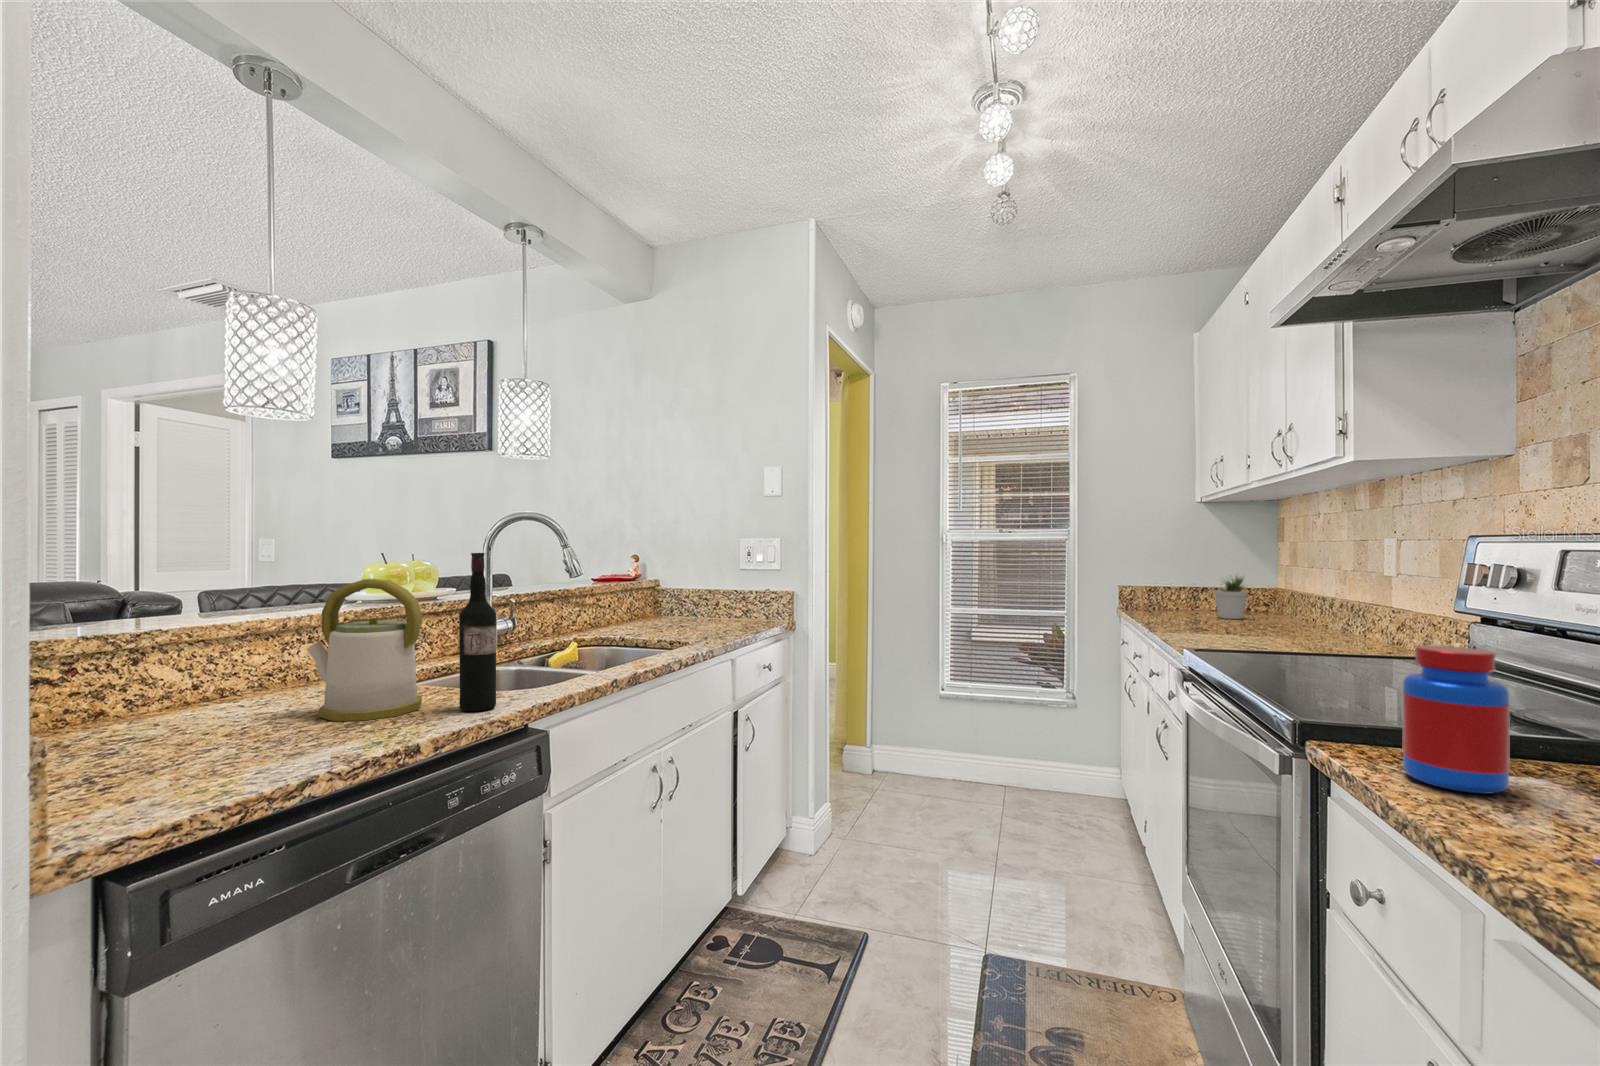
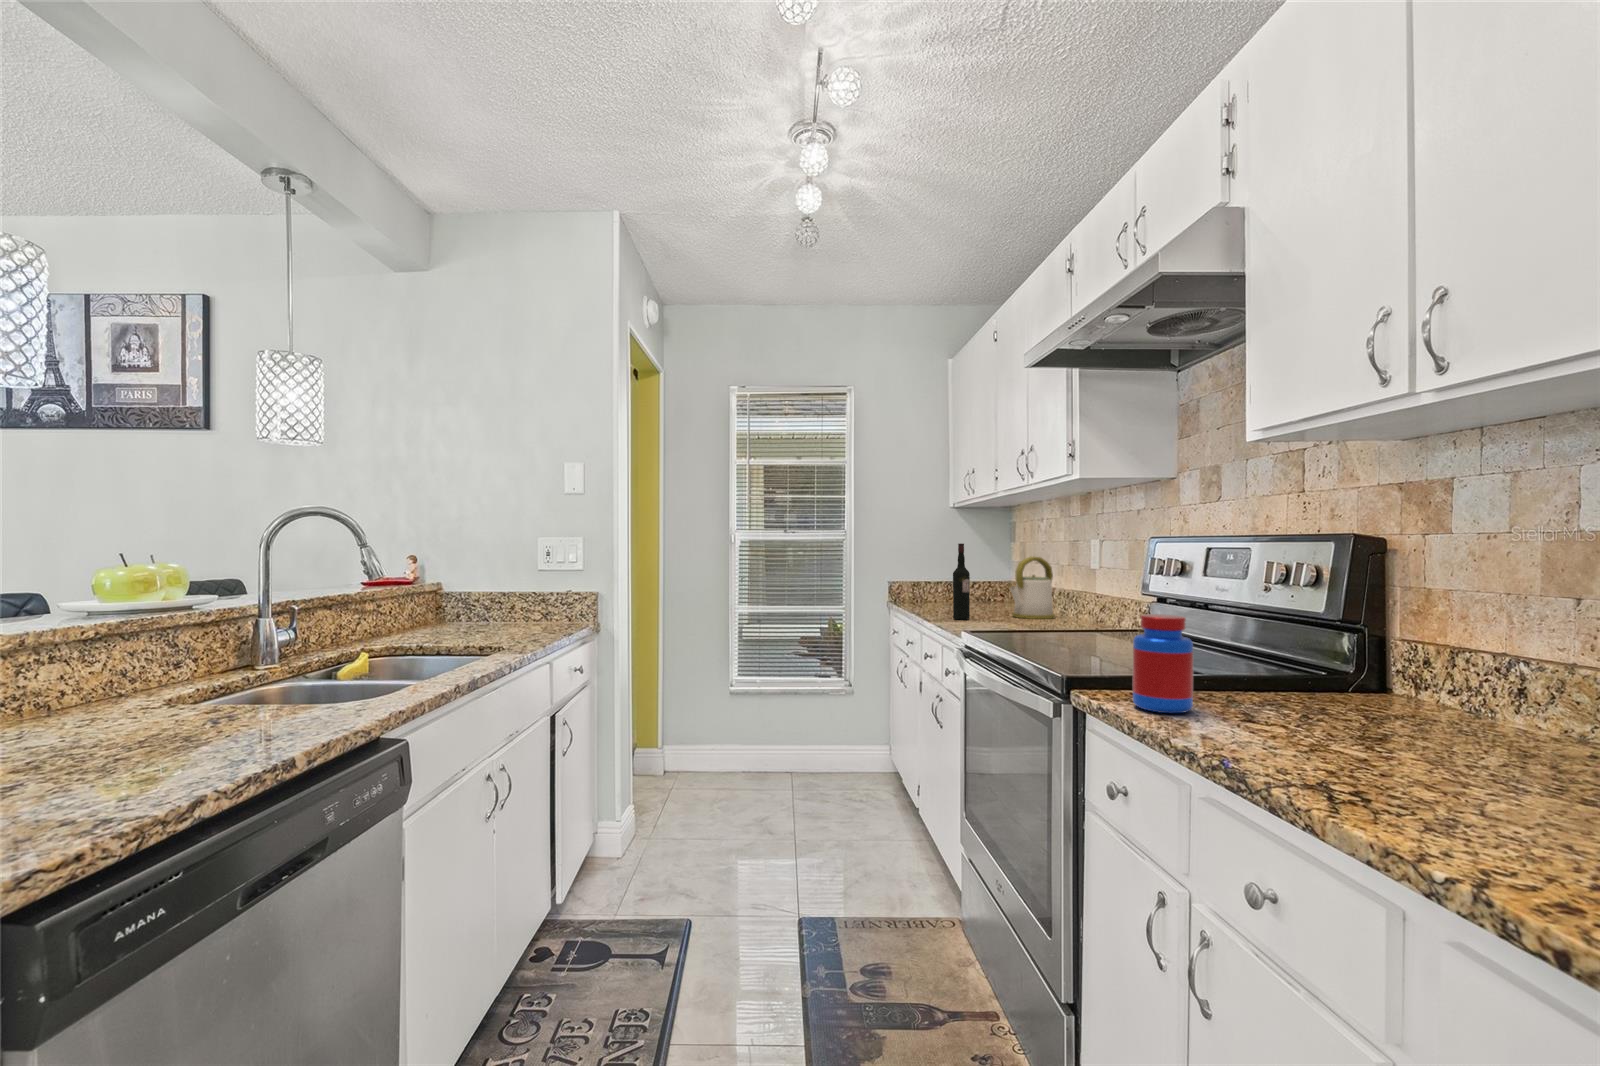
wine bottle: present [459,553,496,711] -> present [953,543,970,620]
potted plant: present [1214,576,1248,619] -> none [970,566,996,607]
kettle: present [307,579,422,721] -> present [1010,557,1055,619]

